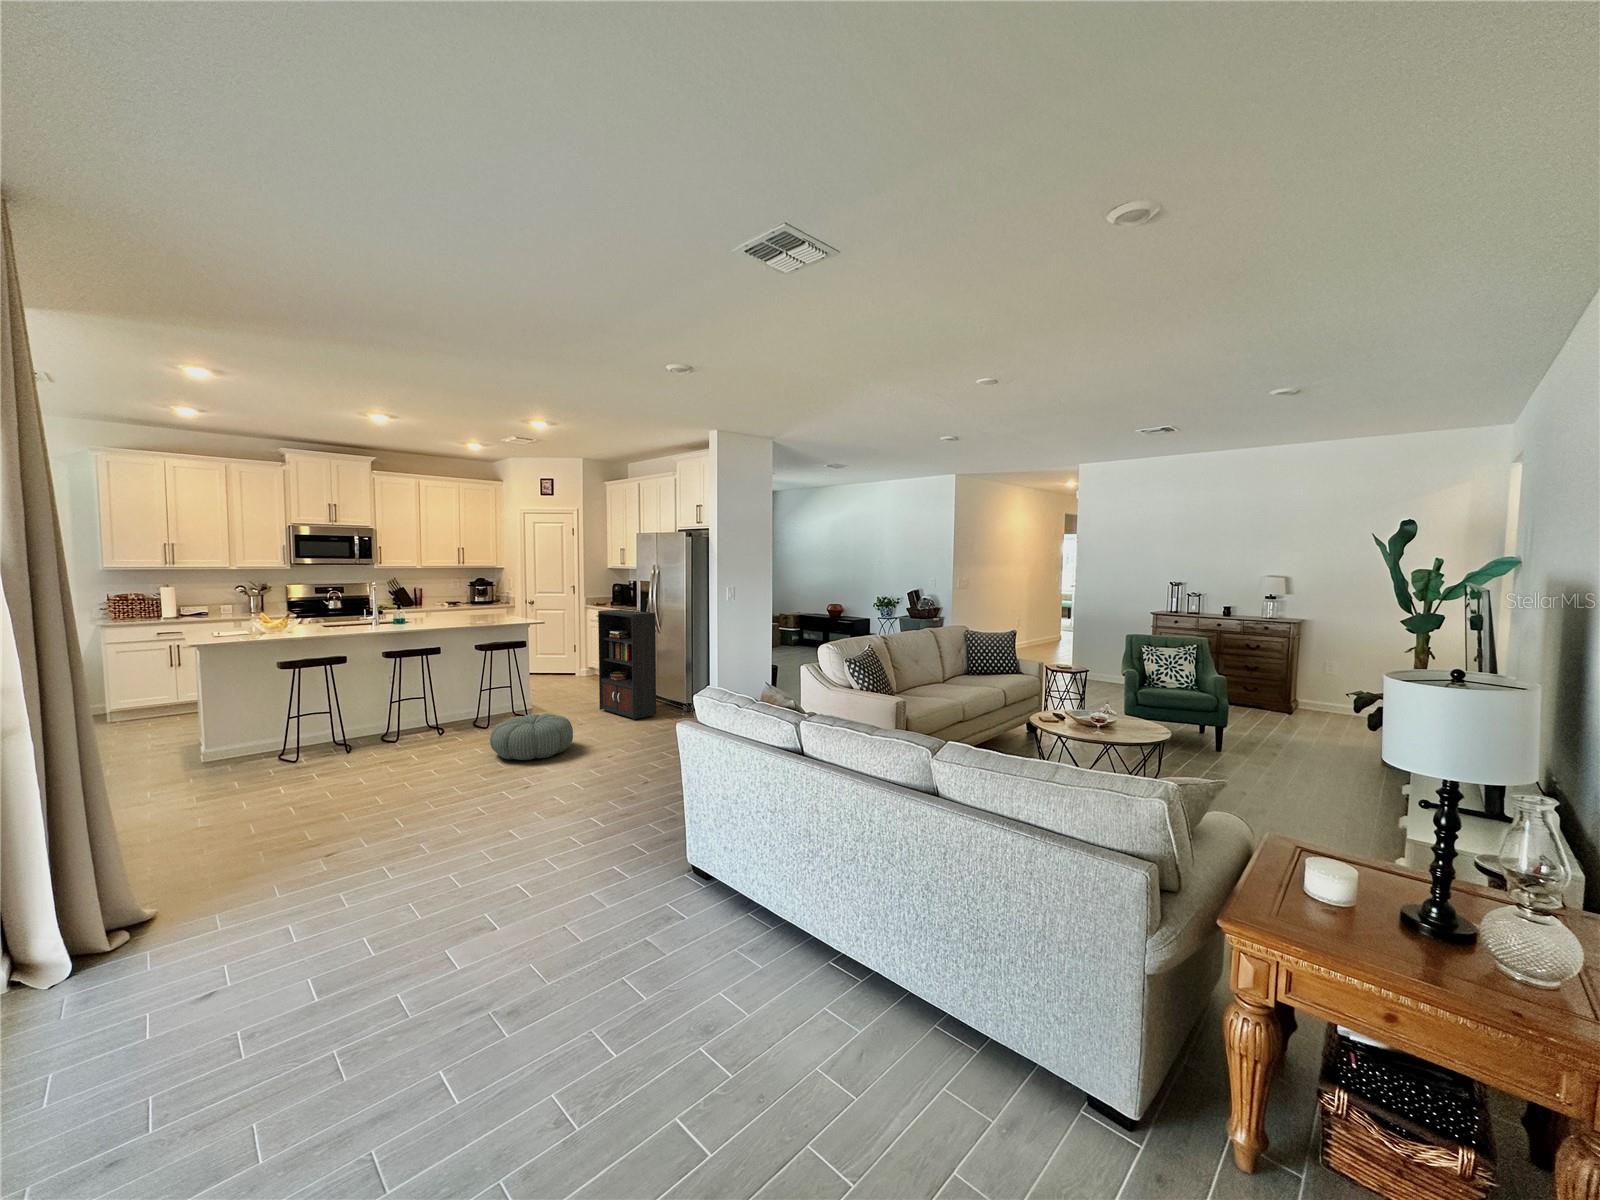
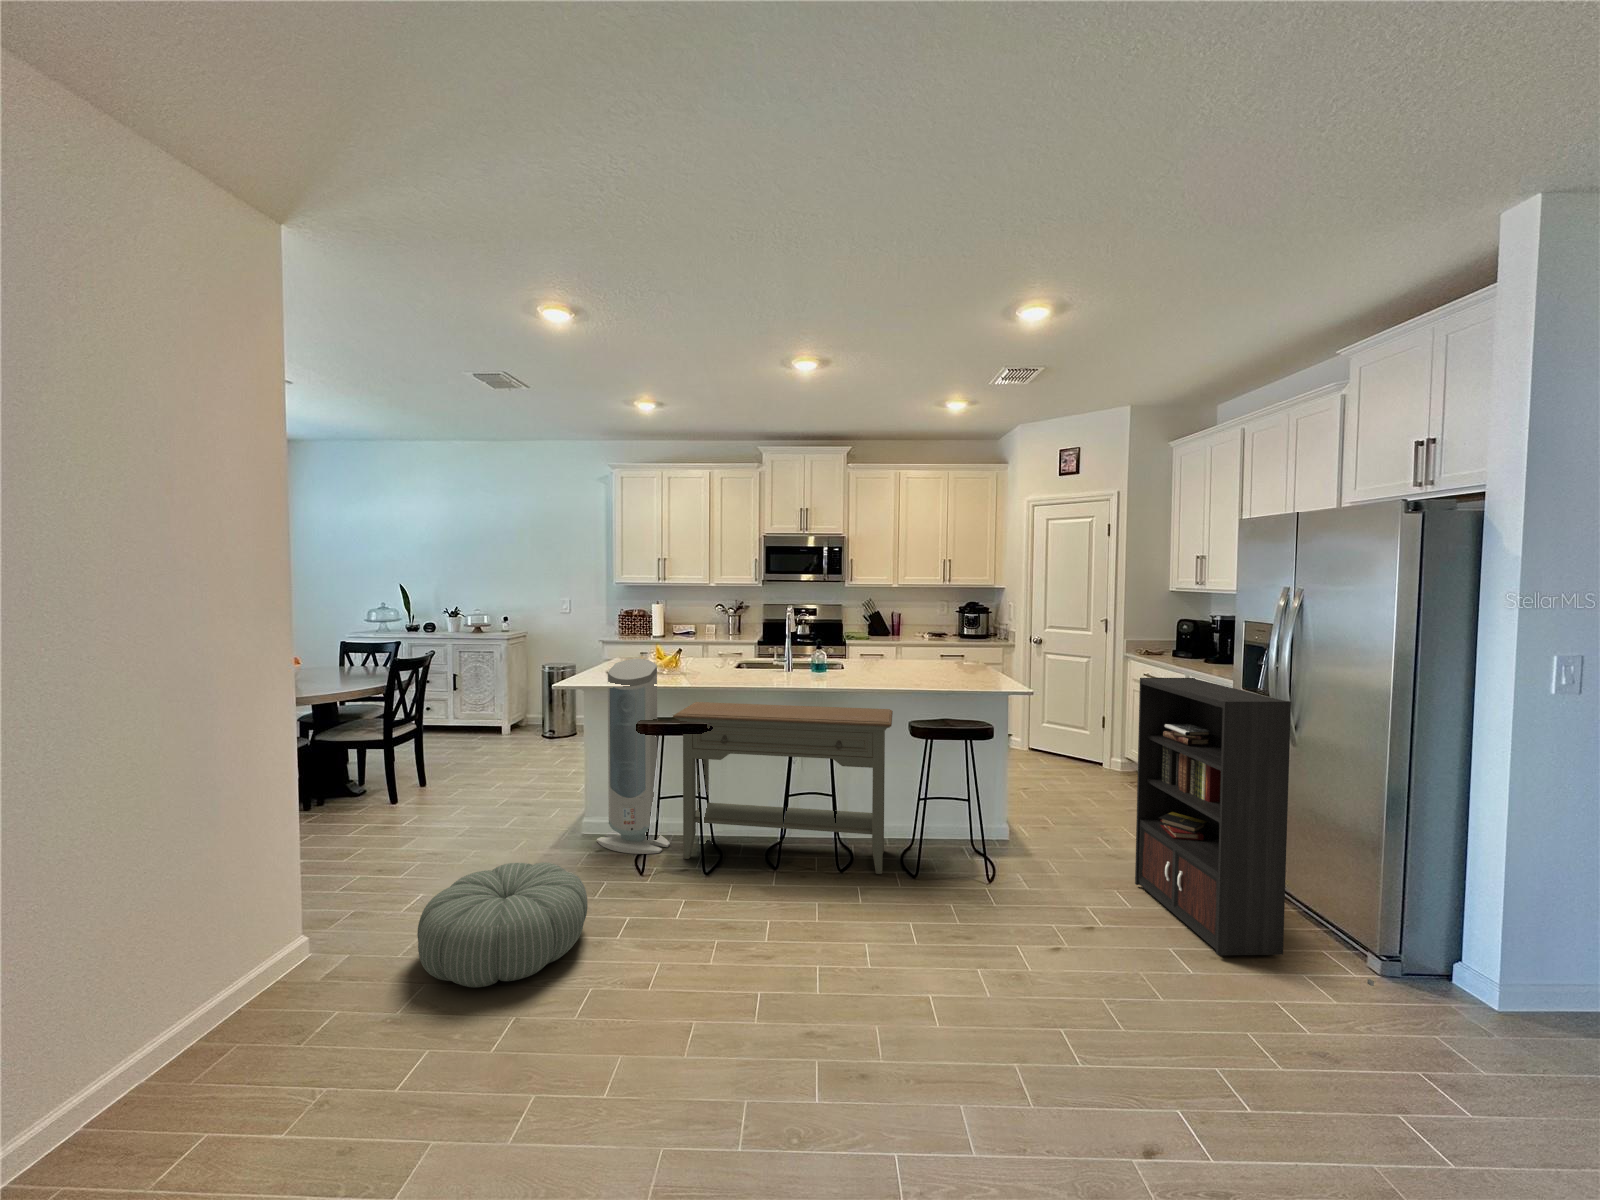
air purifier: none [232,624,303,762] -> present [597,659,670,854]
console table: none [312,641,473,753] -> present [673,702,893,874]
pouf: present [490,714,573,760] -> present [418,862,588,987]

